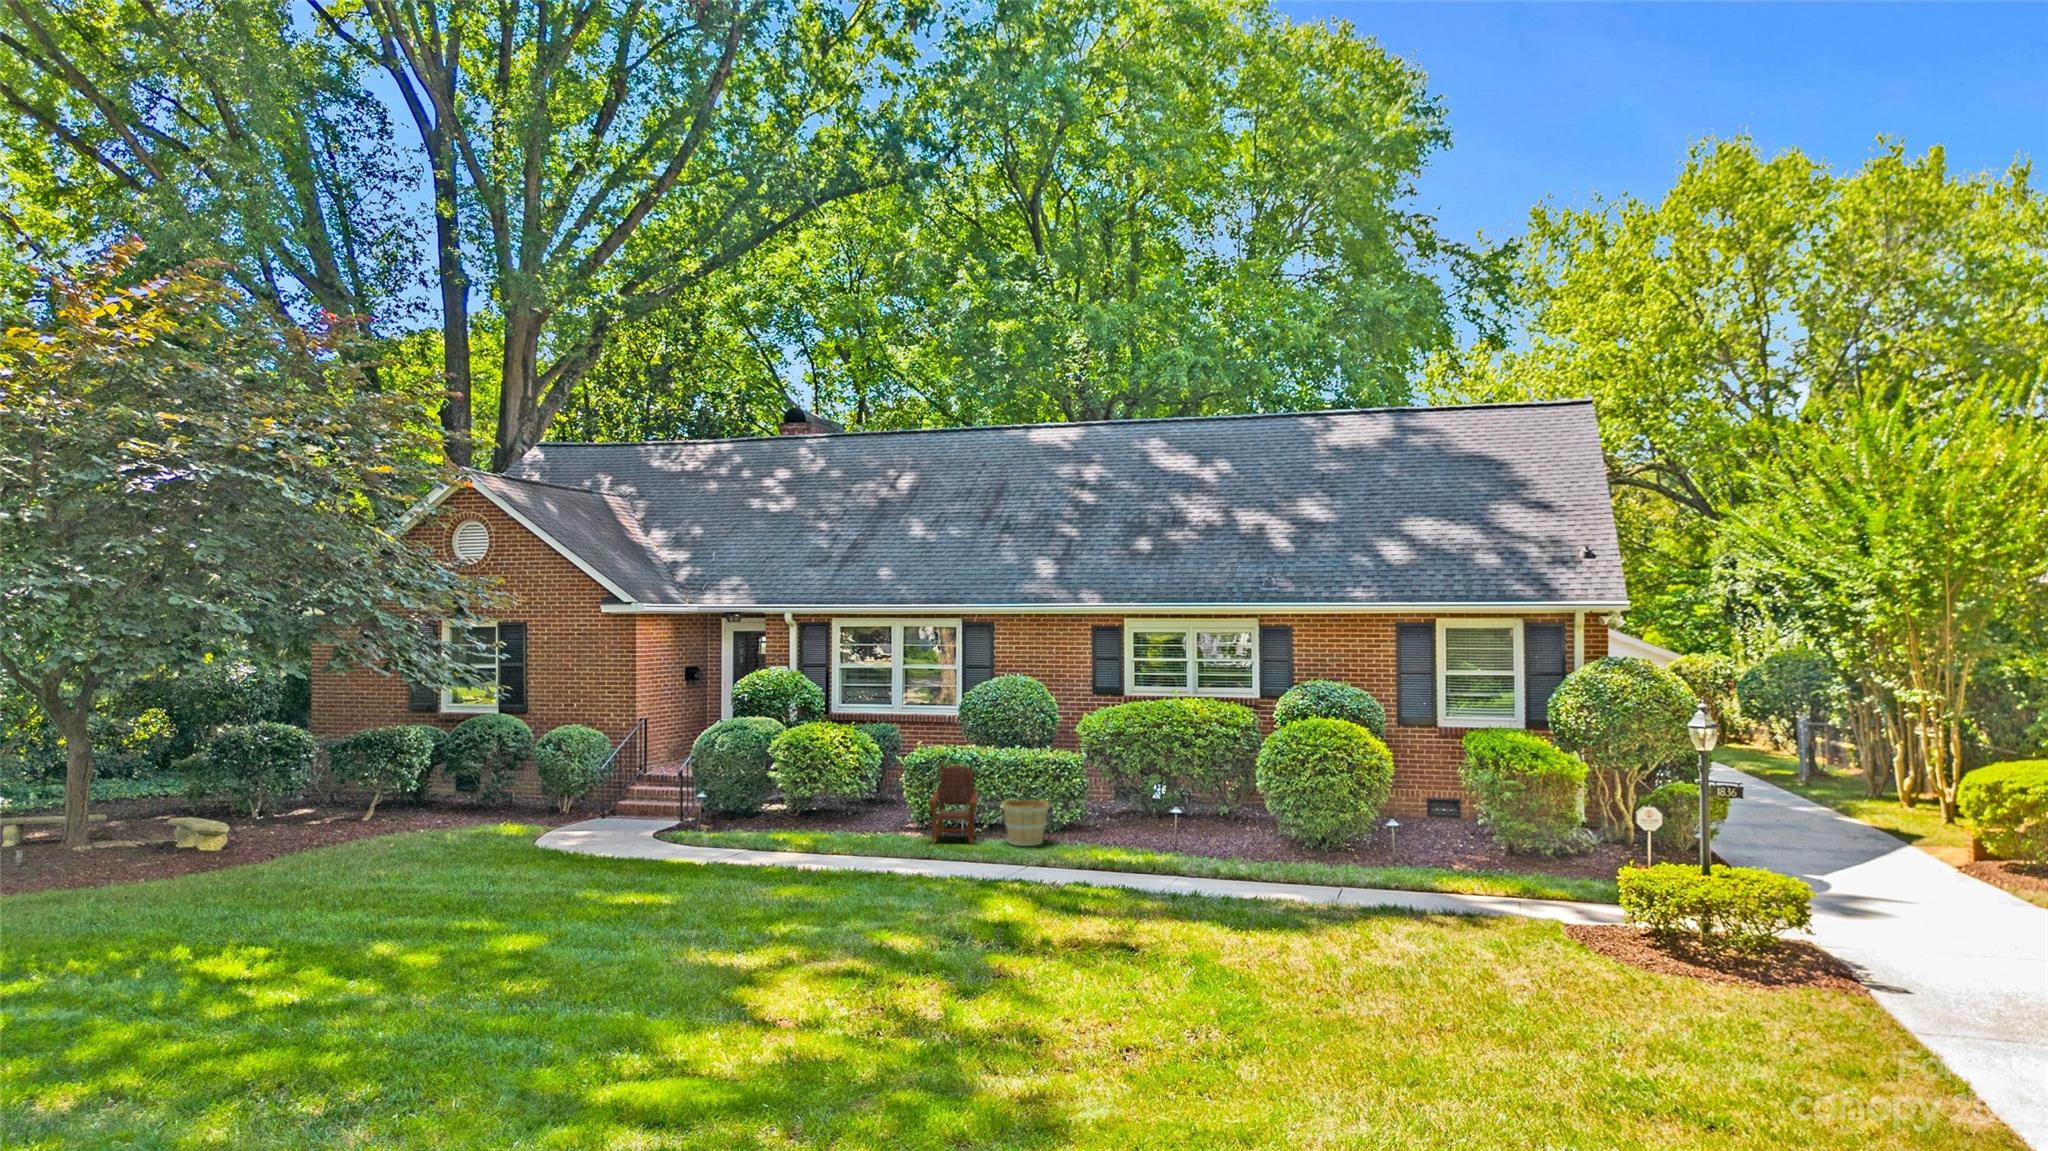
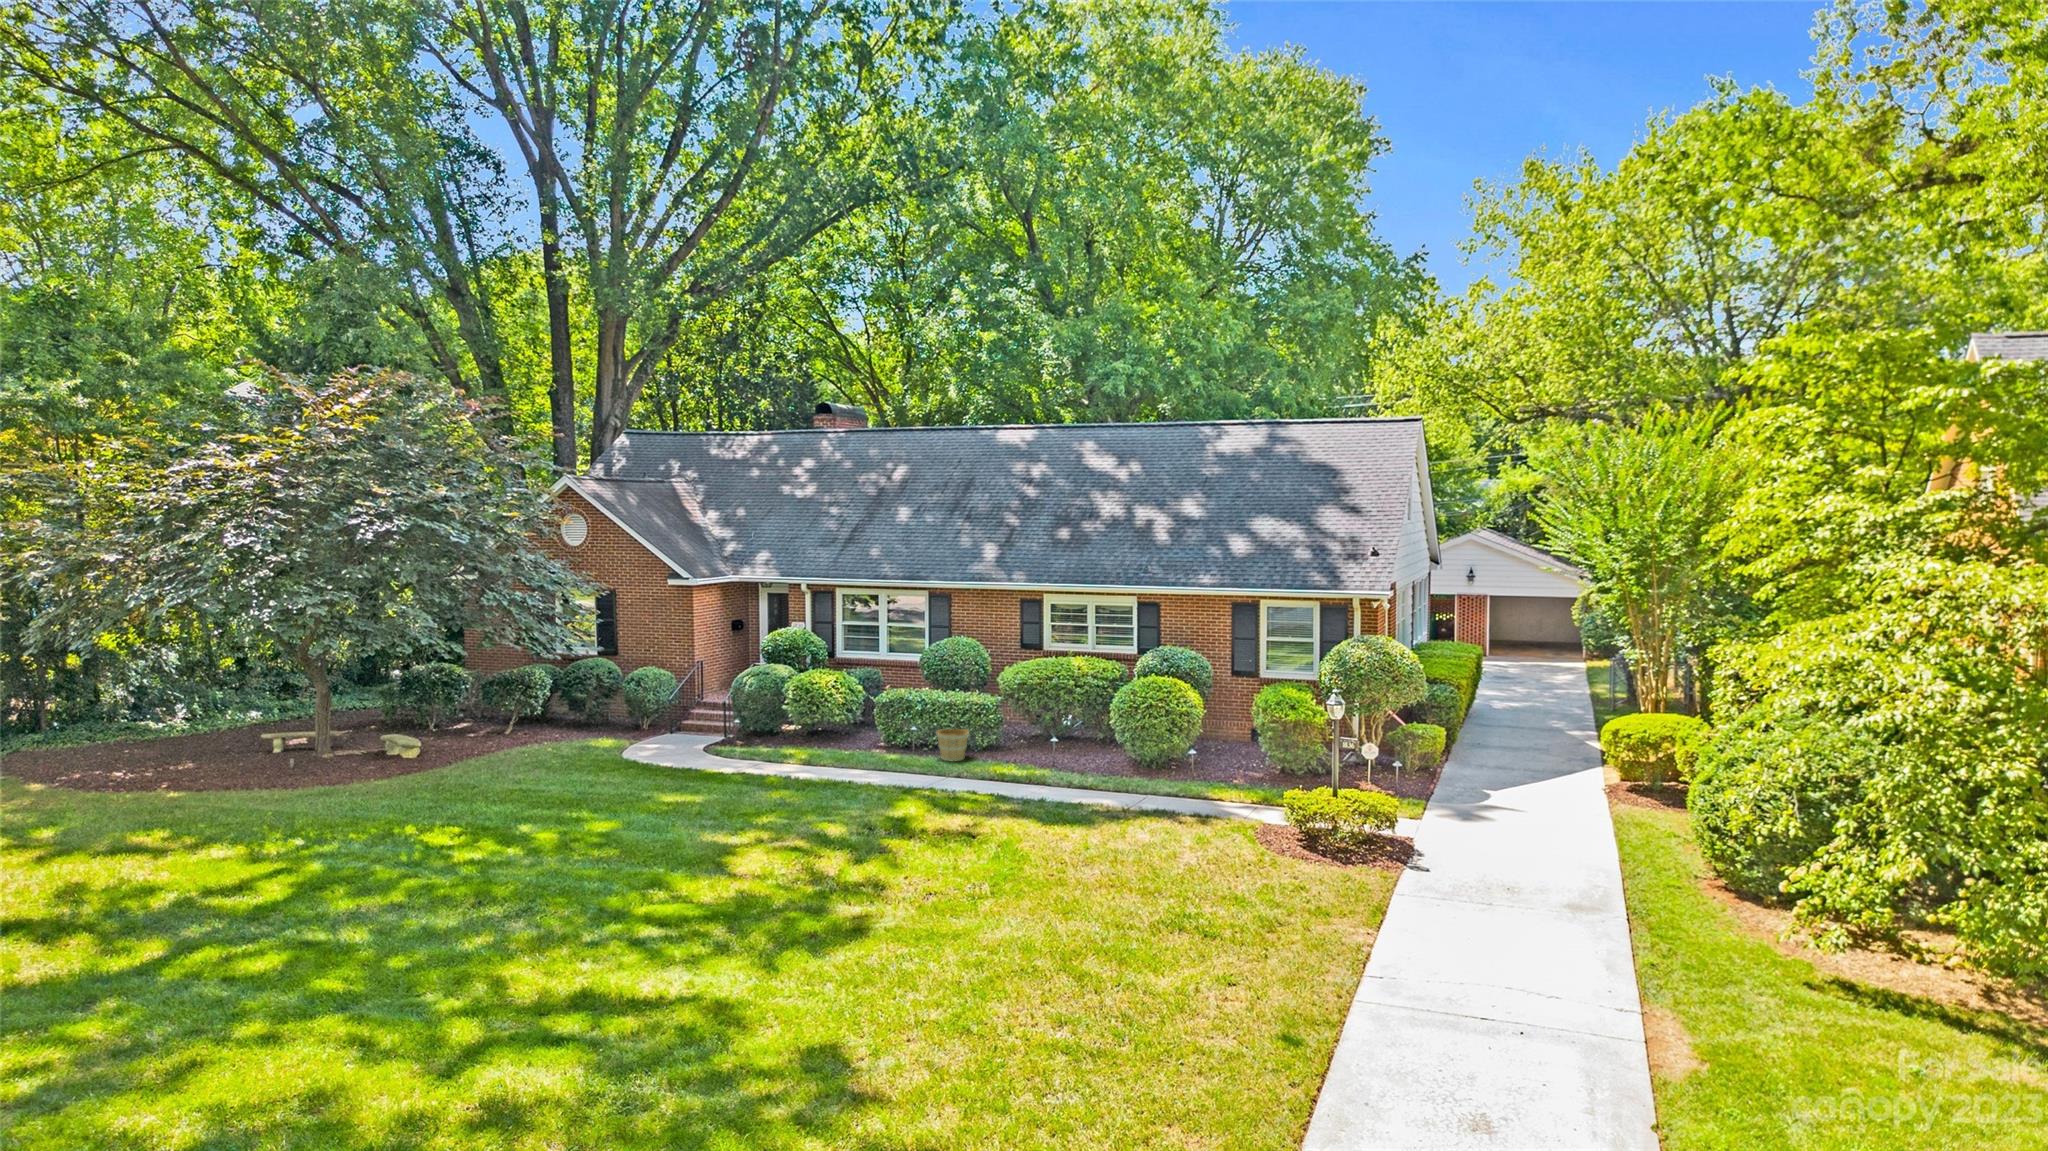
armchair: present [928,763,977,844] -> none [886,702,921,759]

